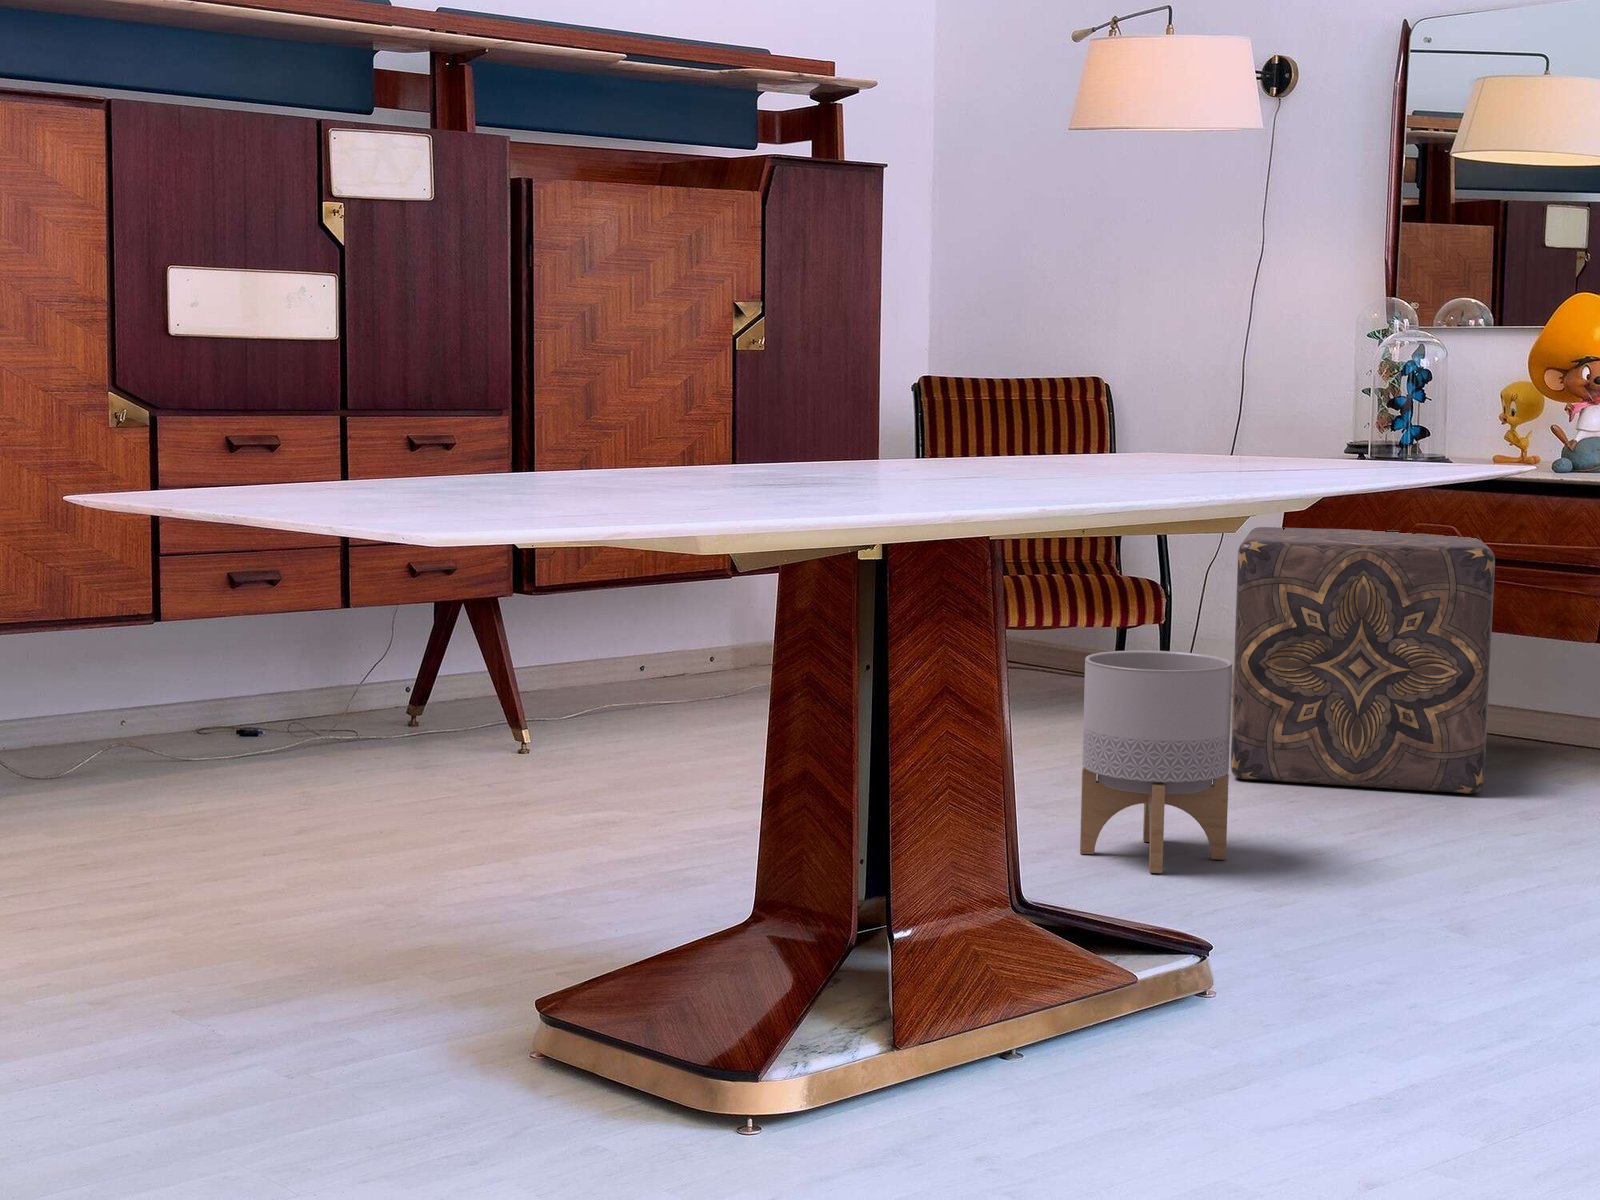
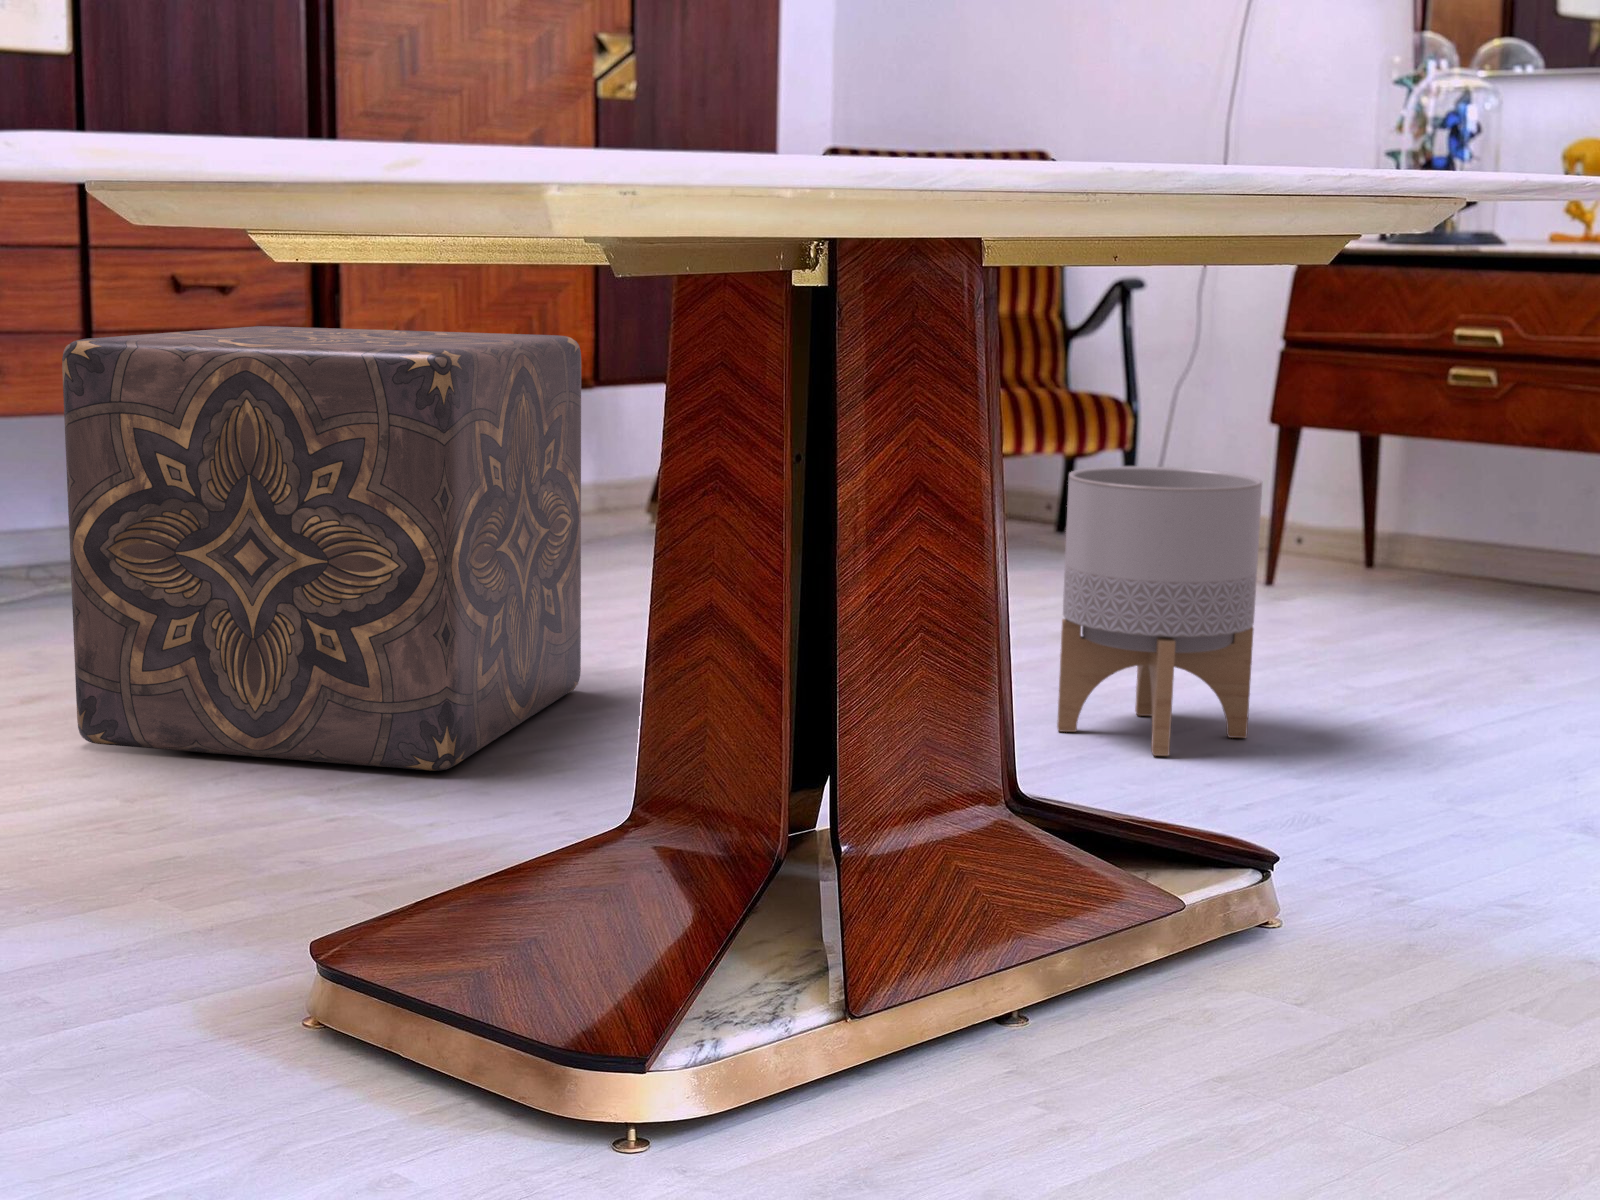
ottoman: present [1231,527,1495,793] -> present [62,326,581,771]

